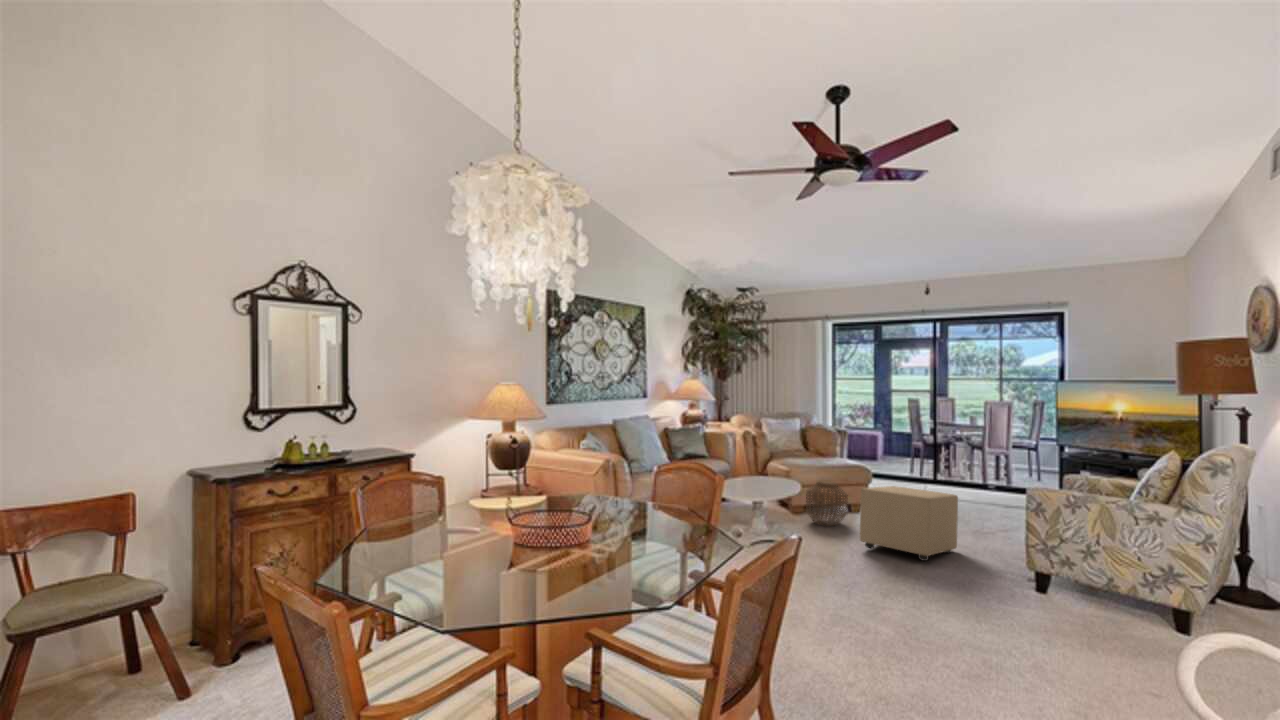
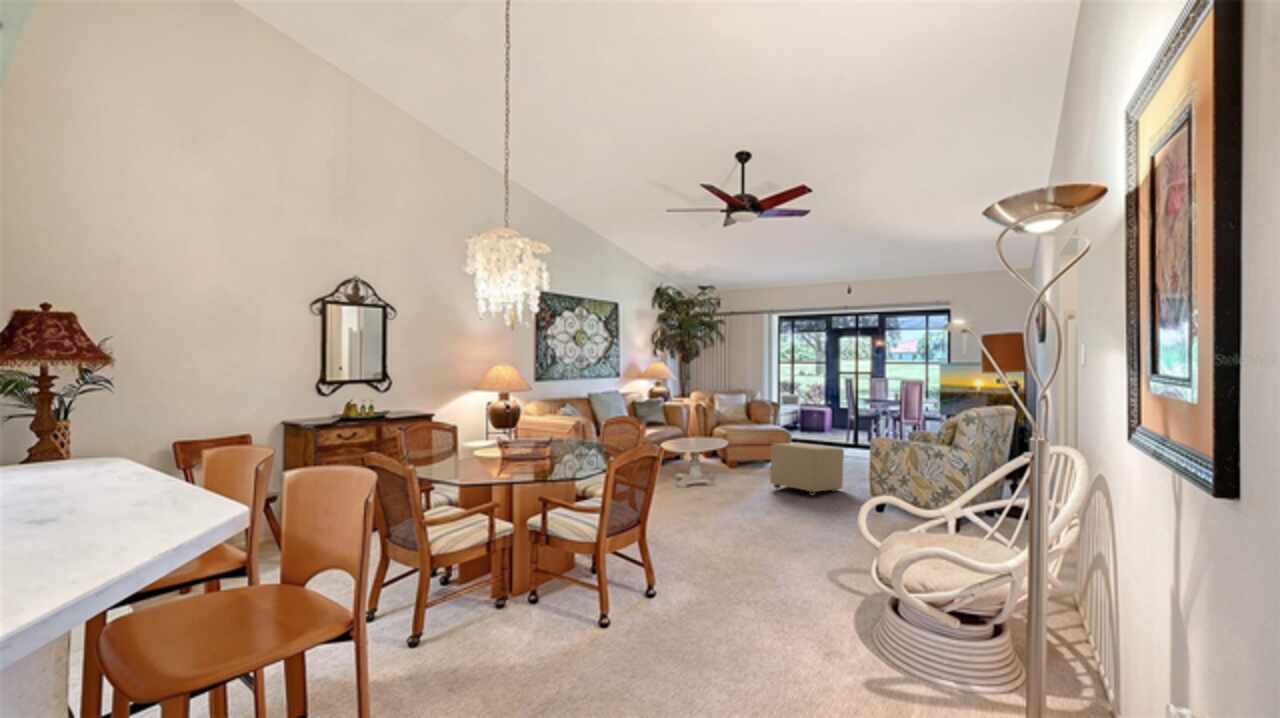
woven basket: present [806,481,848,526] -> none [738,441,770,476]

